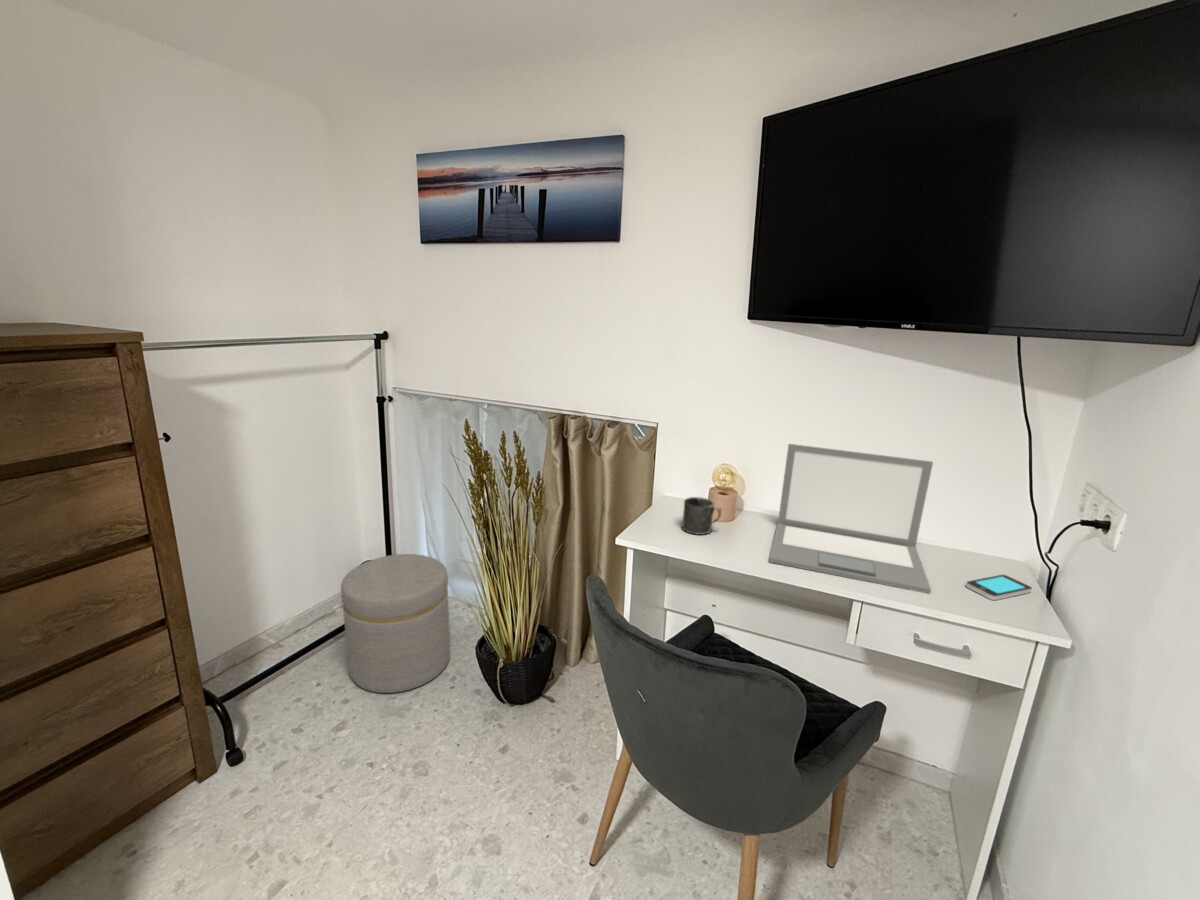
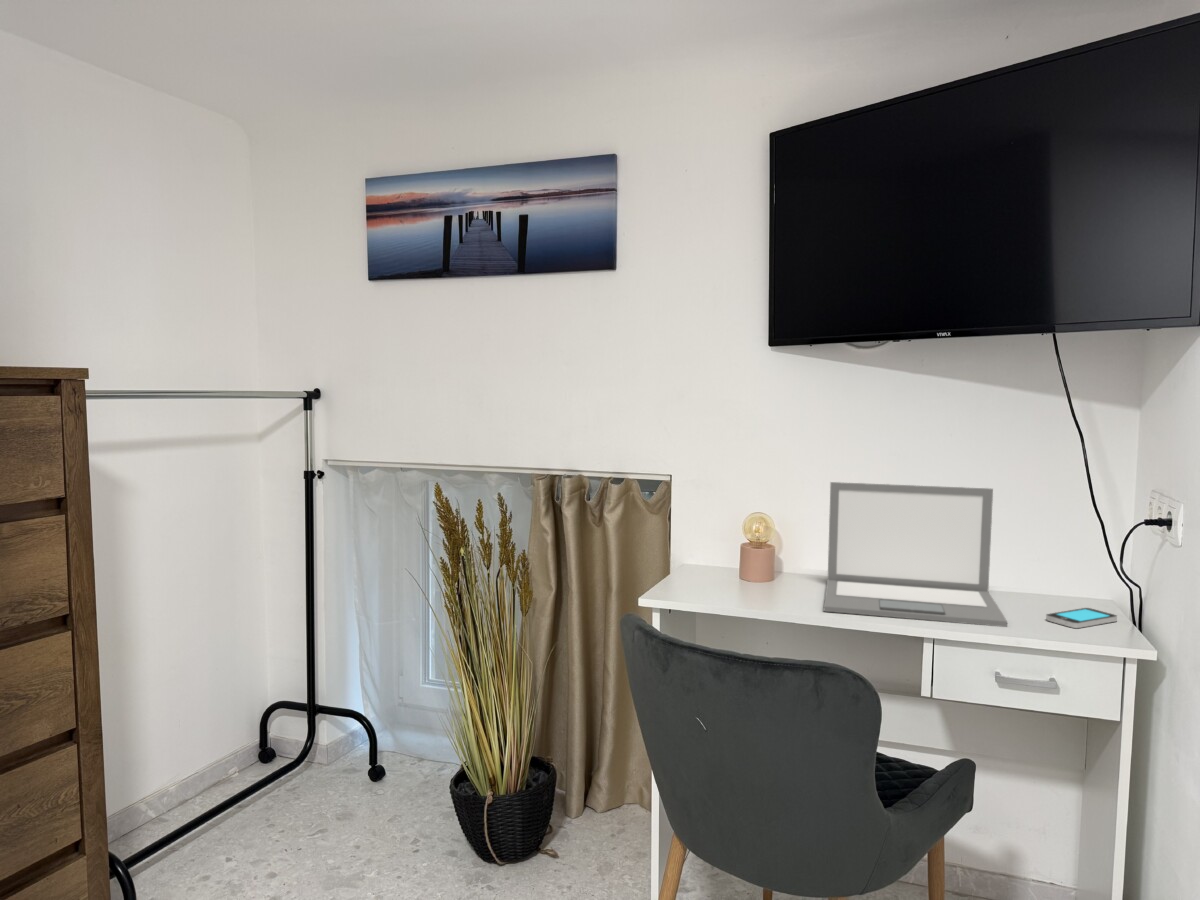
mug: present [681,497,721,535] -> none [714,553,761,594]
ottoman: present [341,554,450,693] -> none [265,675,407,862]

